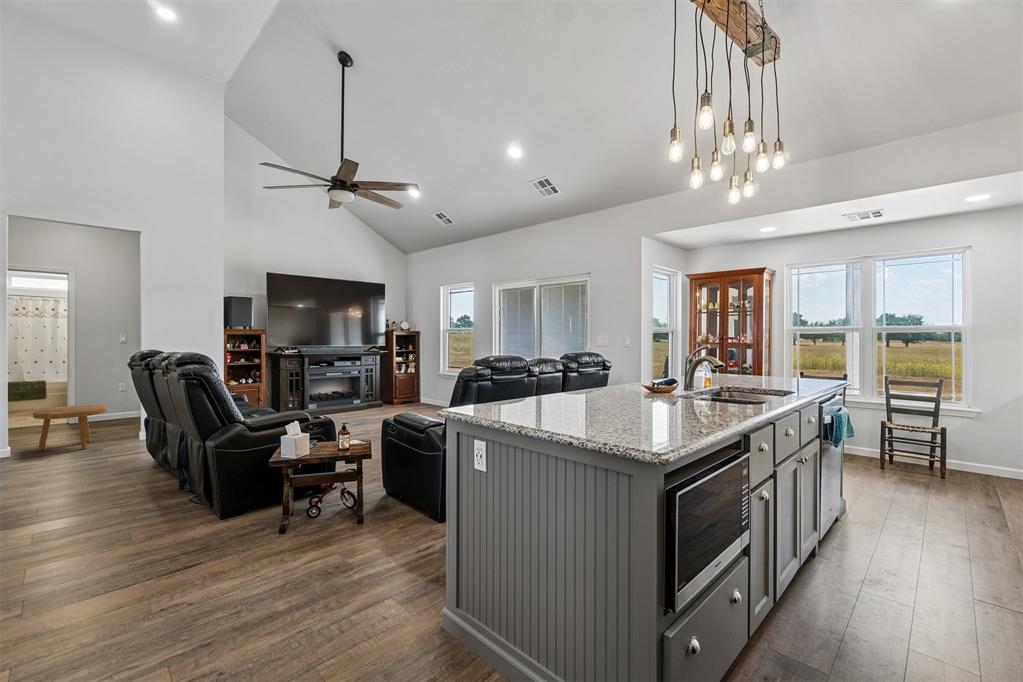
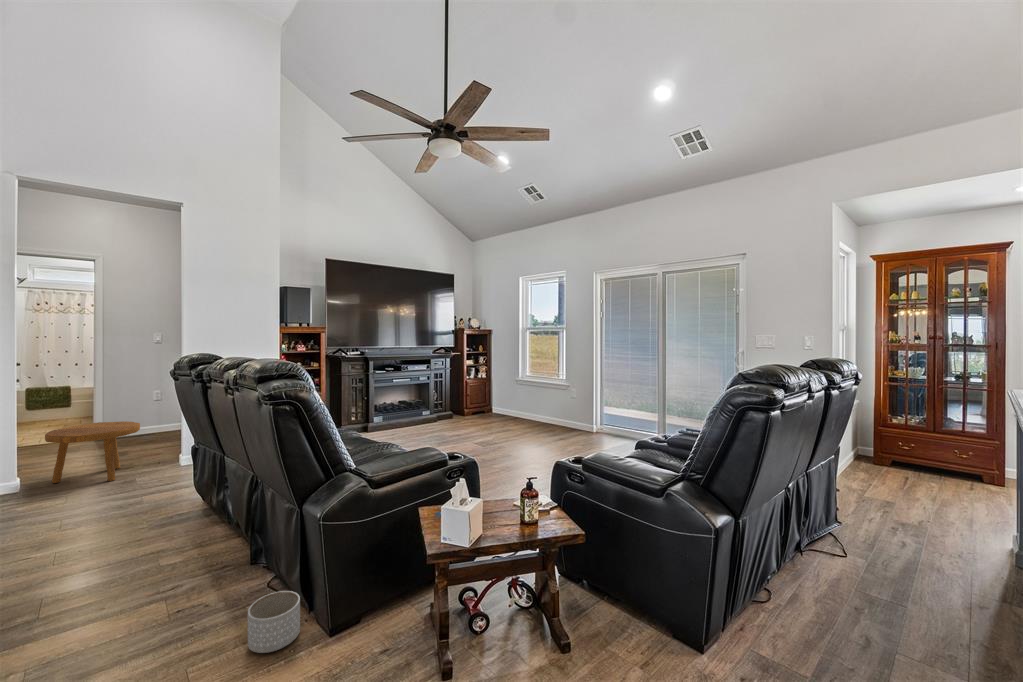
planter: none [170,493,204,523] -> present [248,591,300,653]

